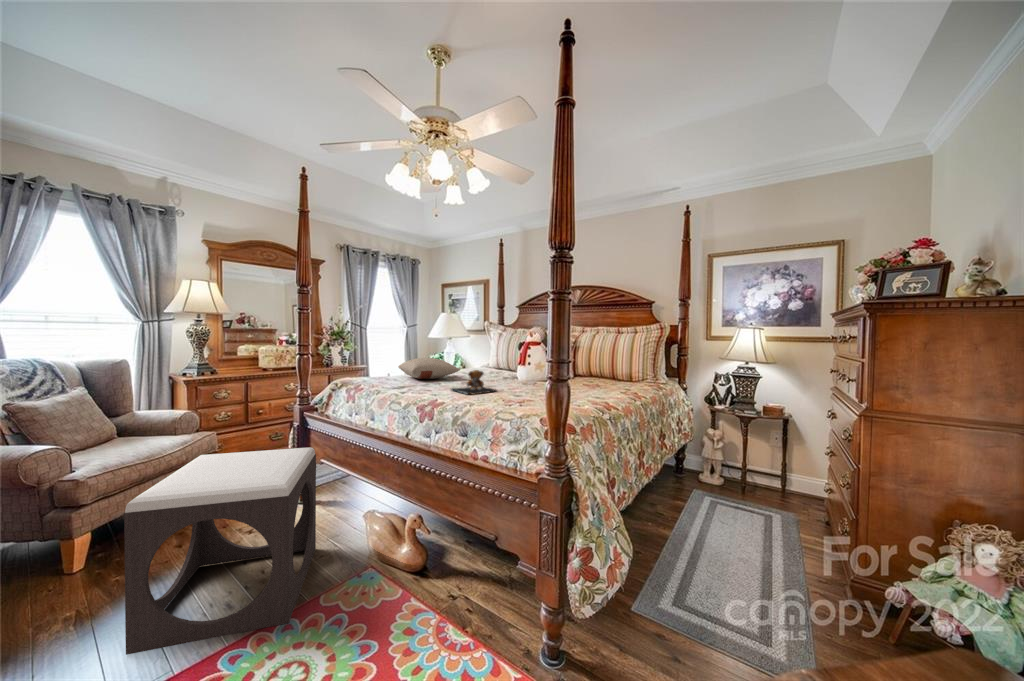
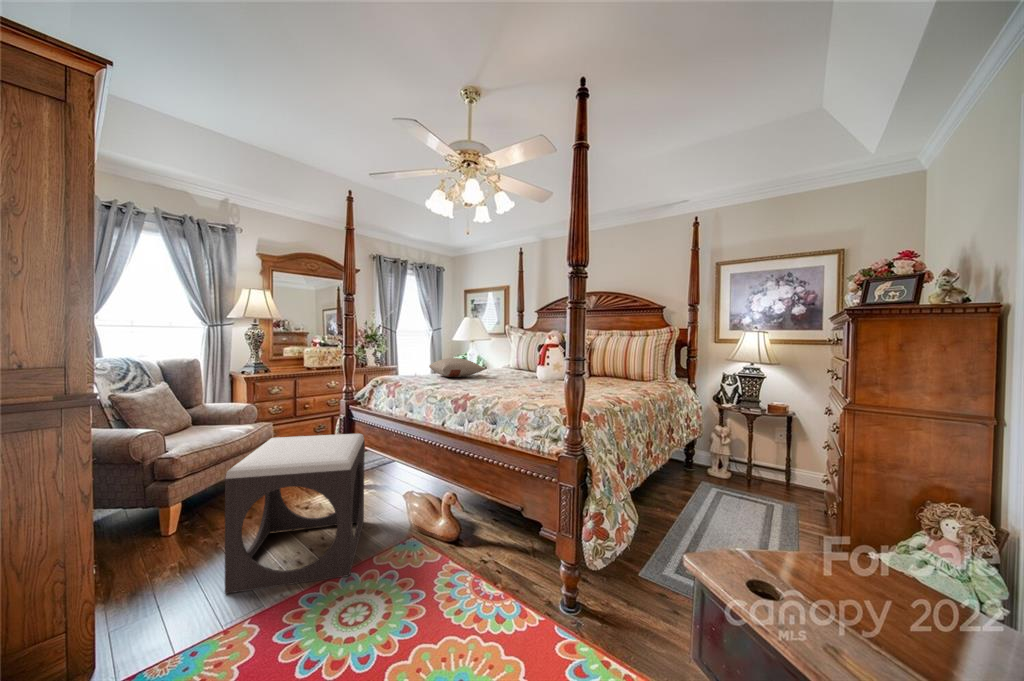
teddy bear: present [451,370,495,394] -> none [478,368,520,390]

